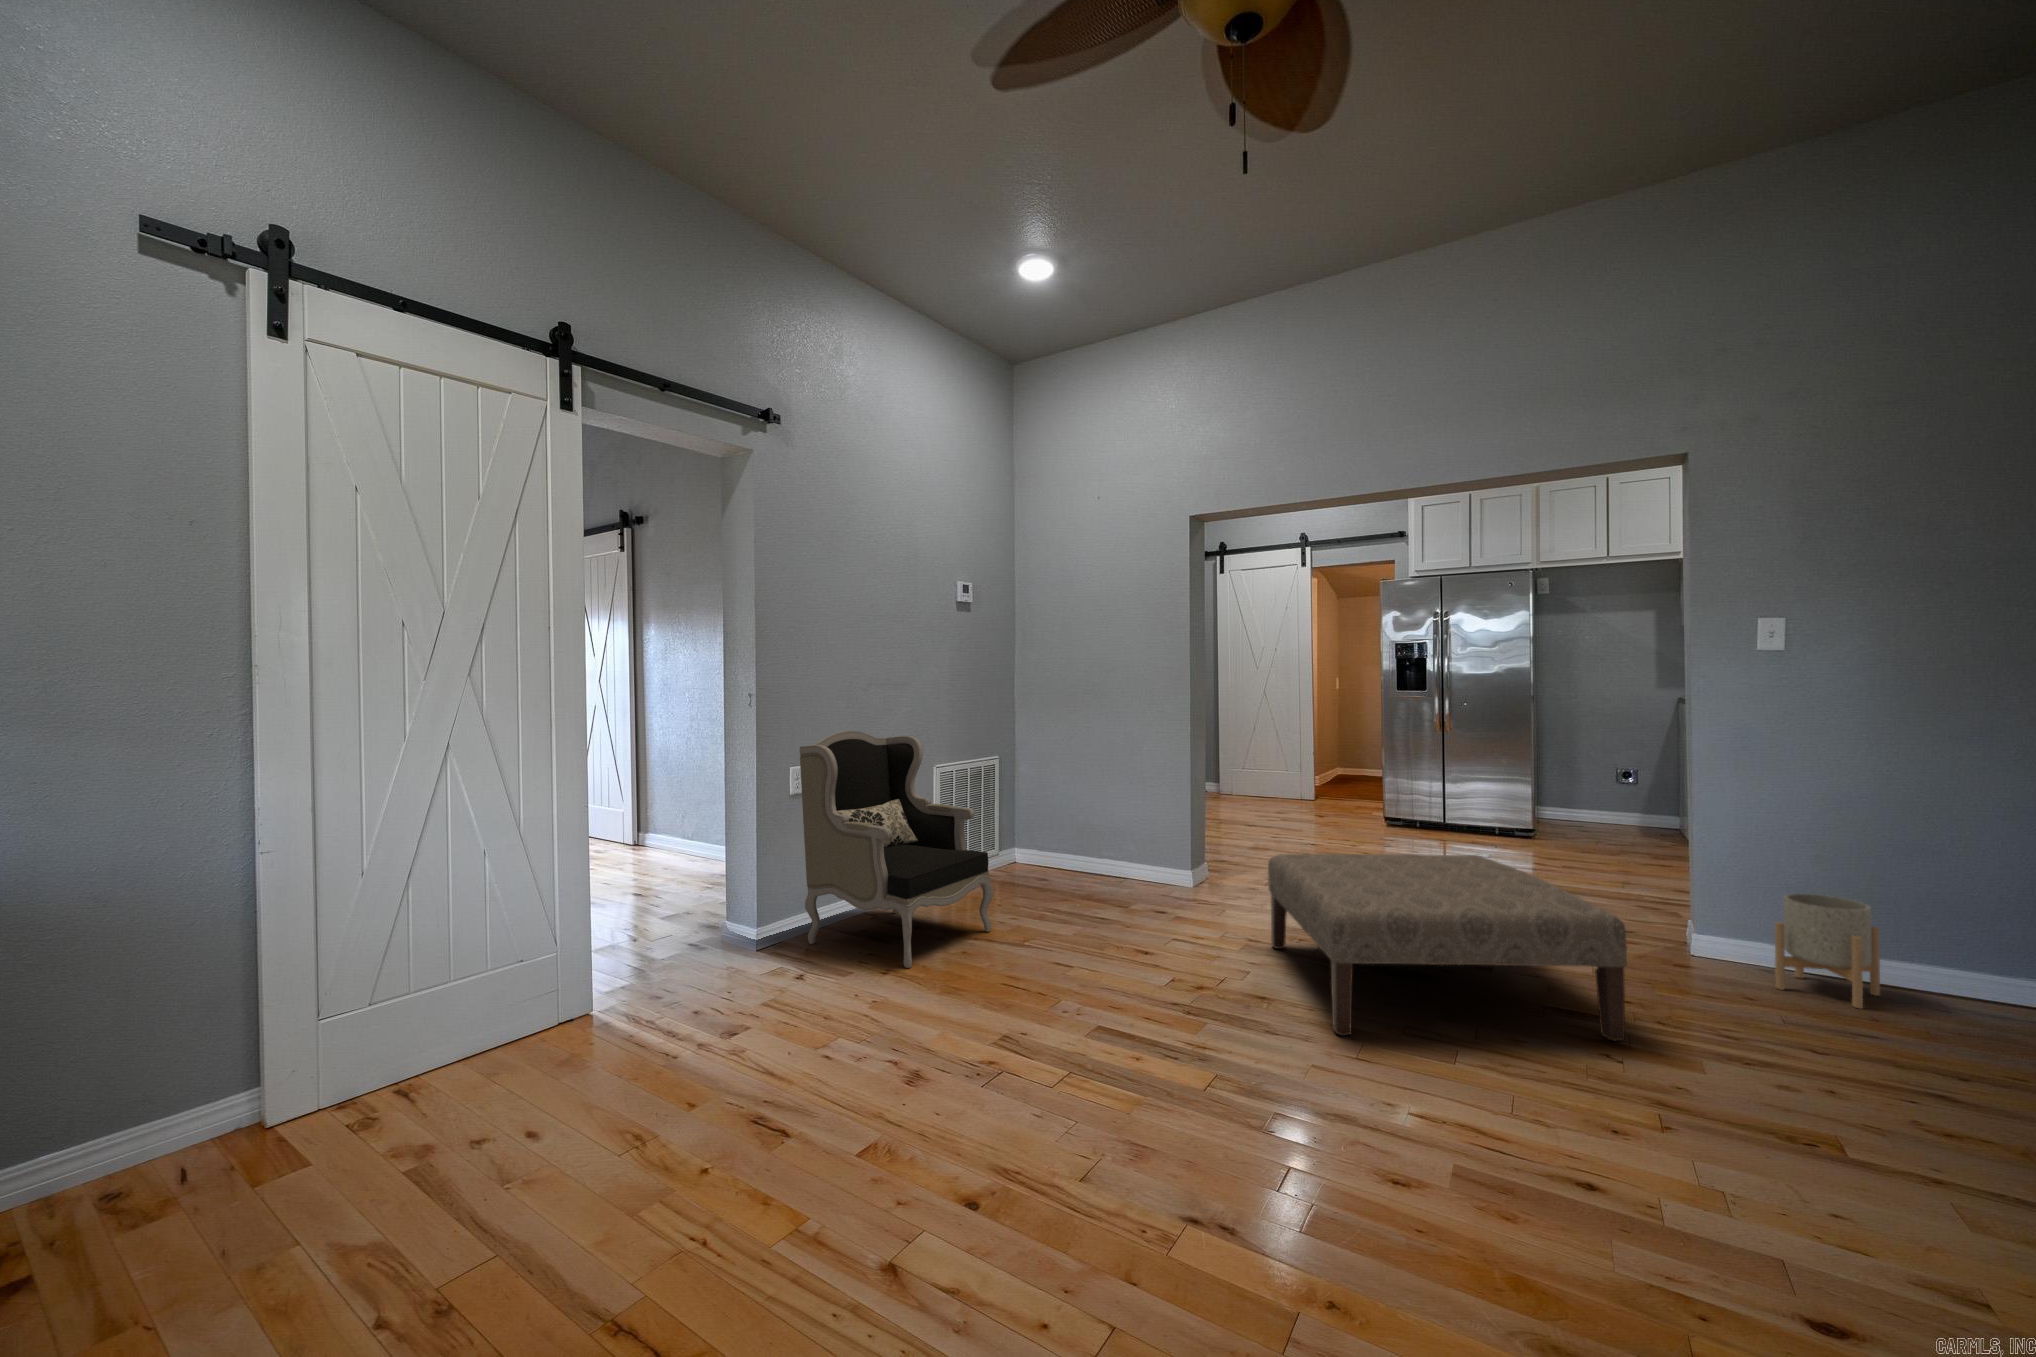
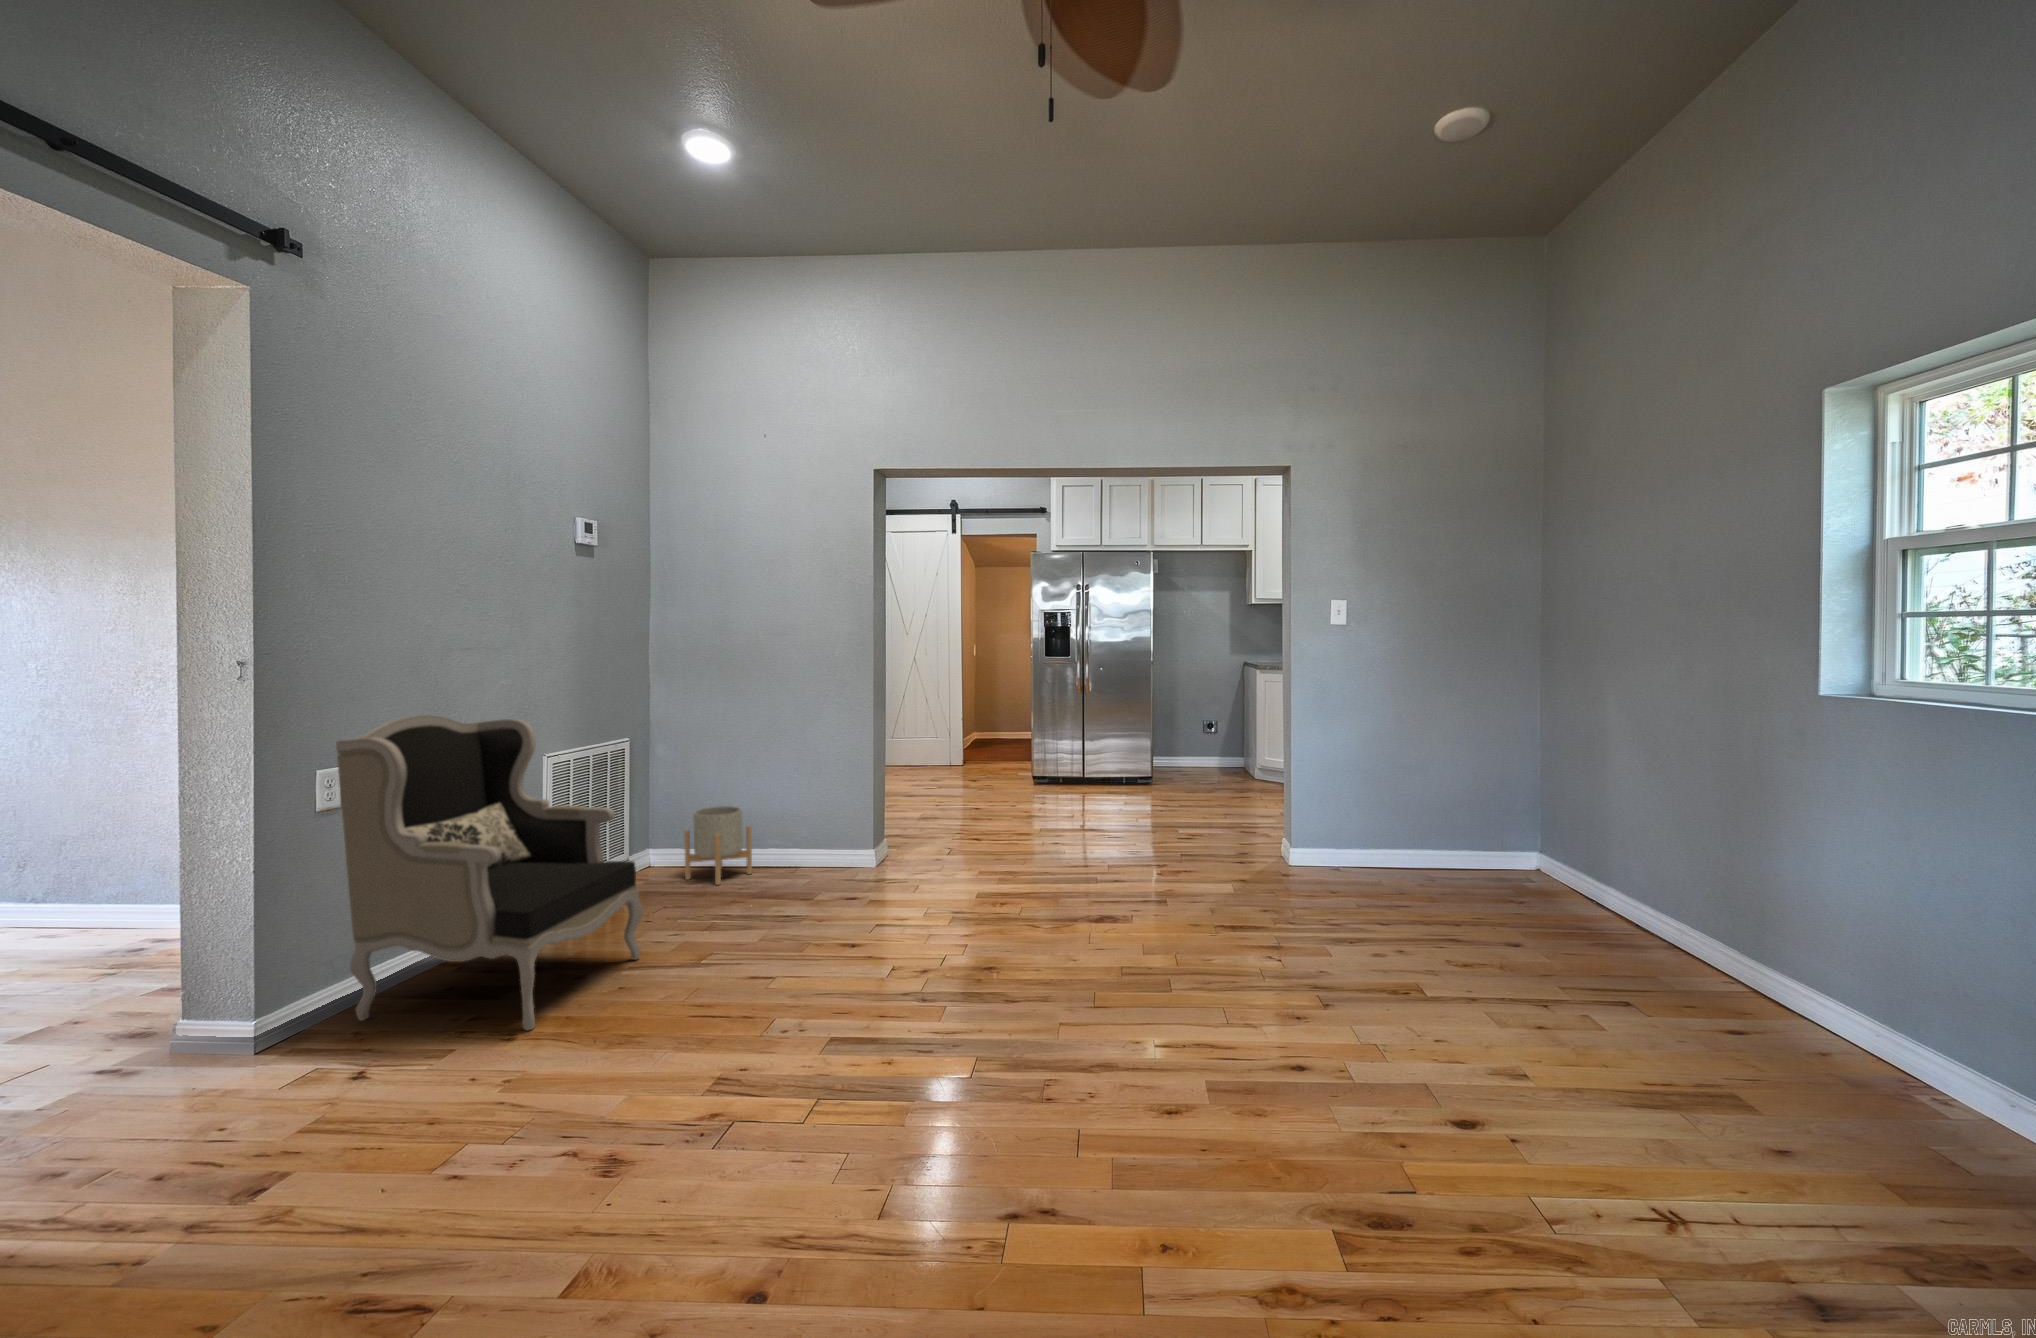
ottoman: present [1268,854,1627,1041] -> none [966,814,1291,1016]
planter: present [1775,893,1880,1008] -> present [684,806,752,885]

